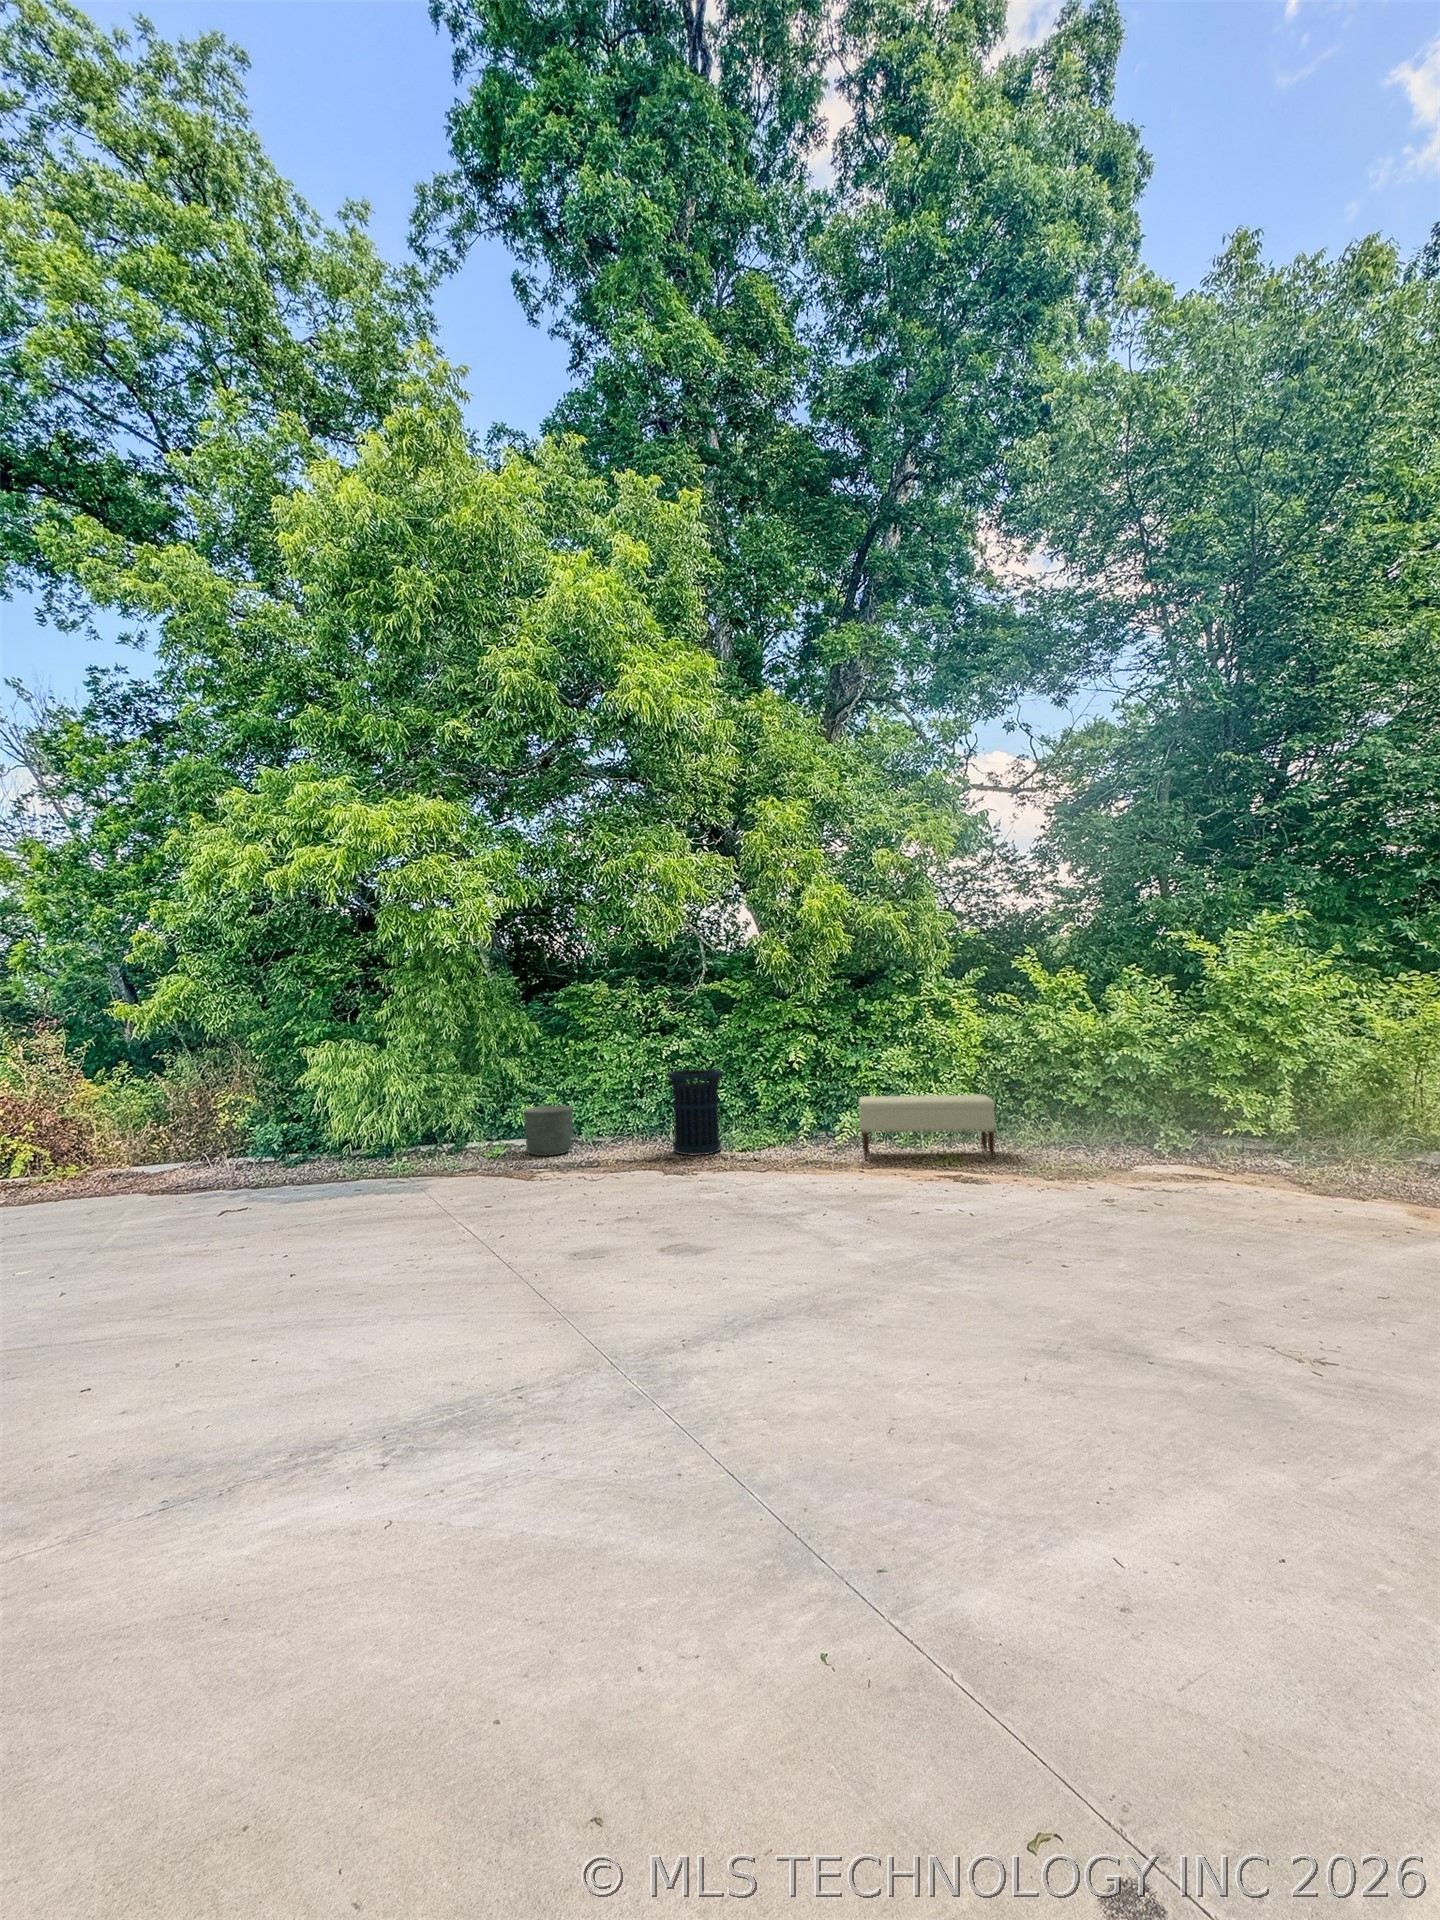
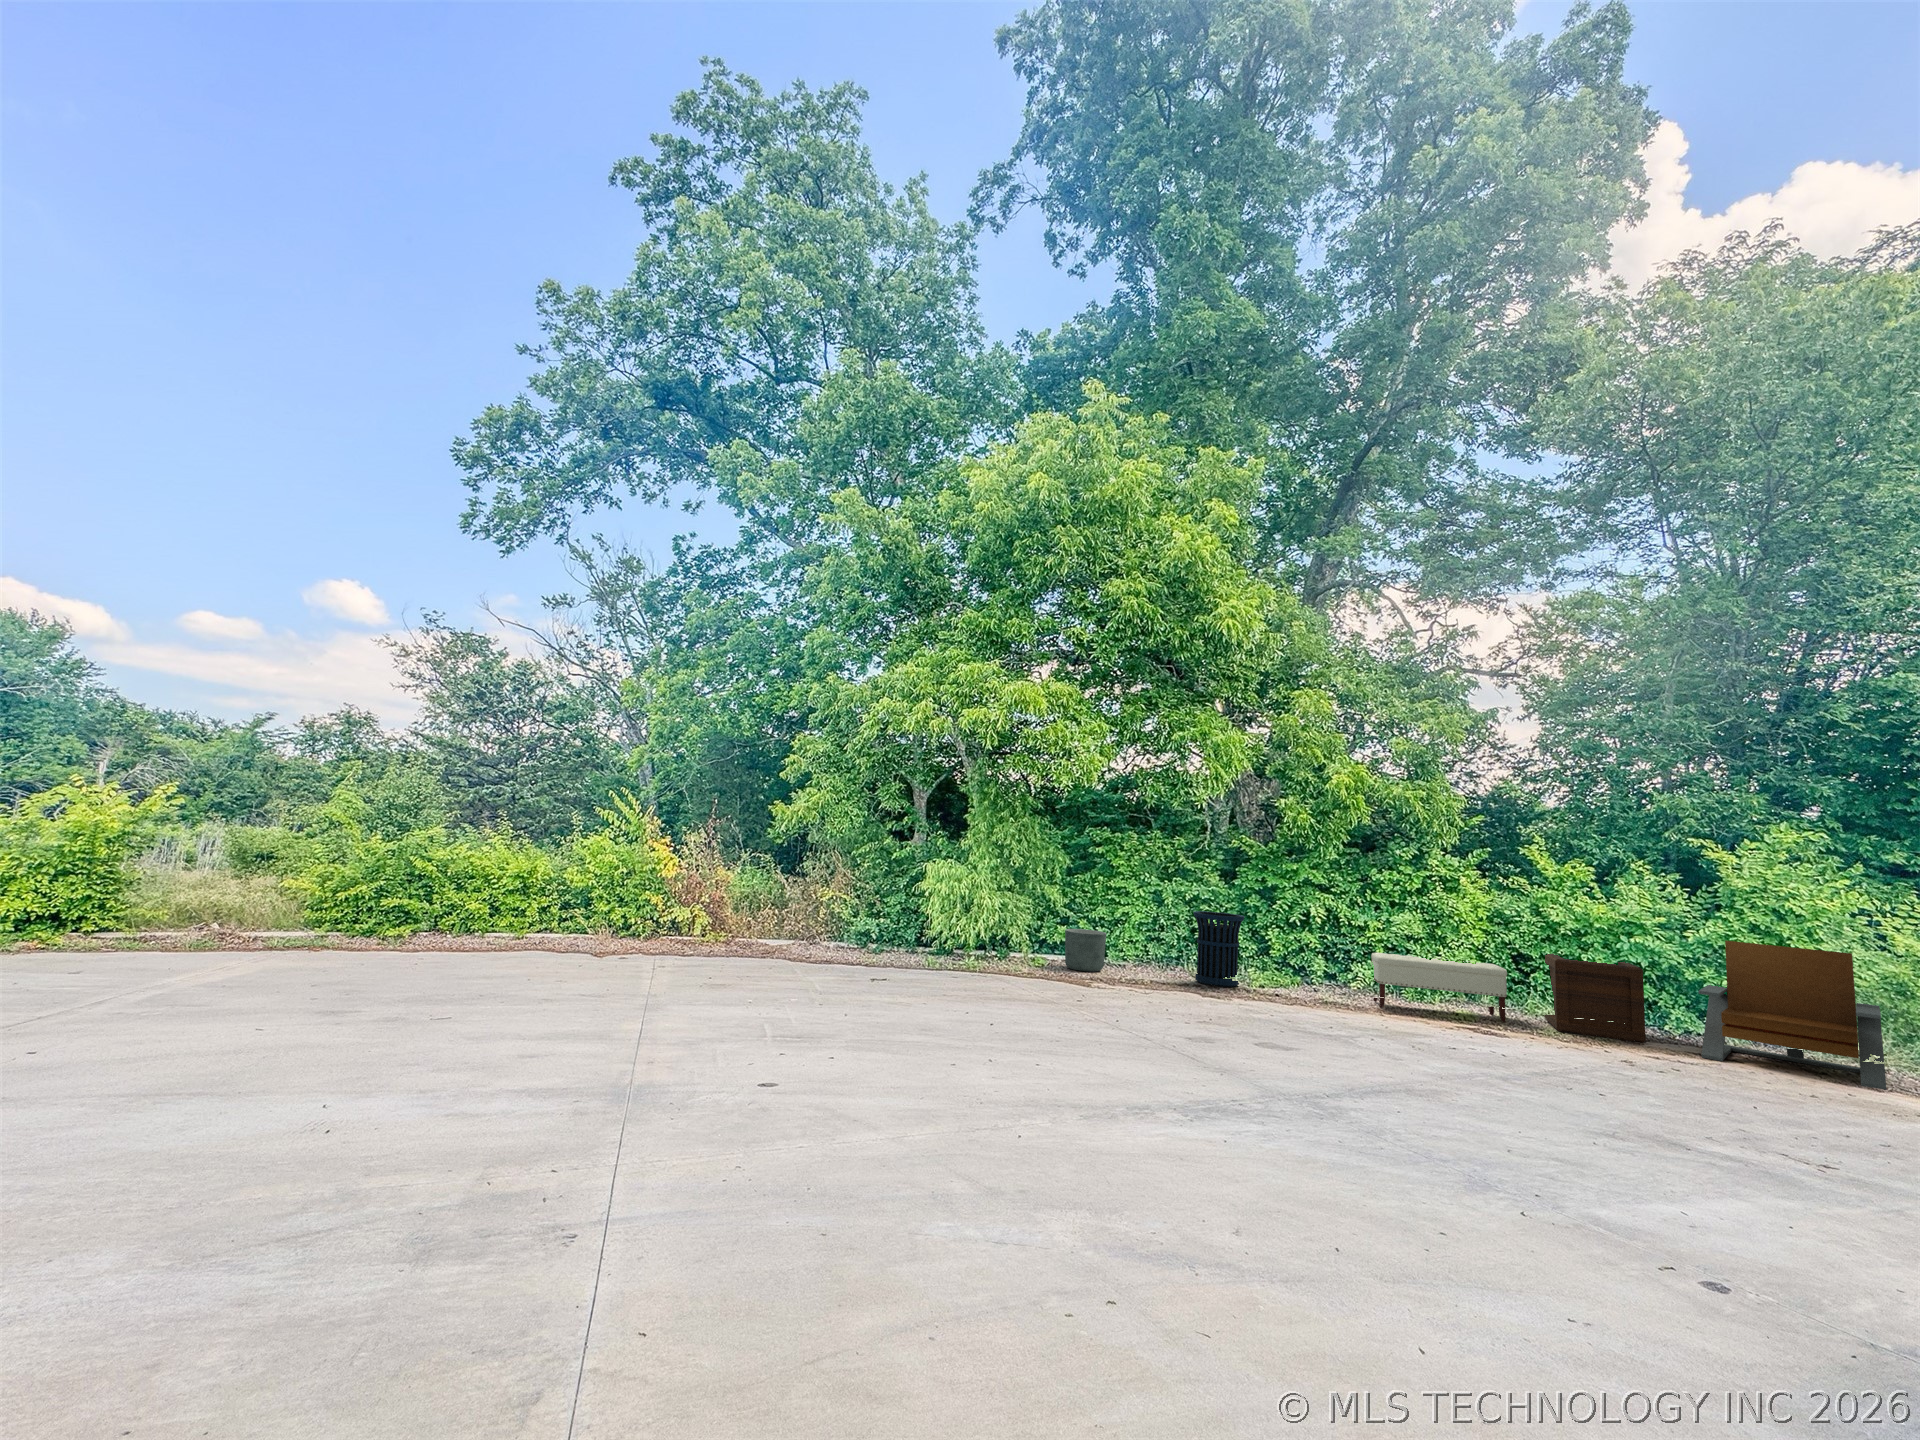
lounge chair: none [1182,1043,1370,1196] -> present [1698,941,1887,1090]
wooden crate: none [1035,1076,1134,1166] -> present [1544,954,1646,1043]

